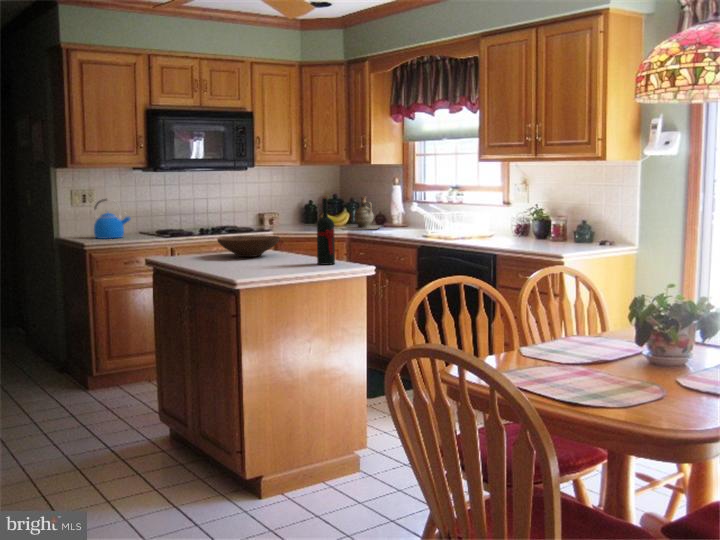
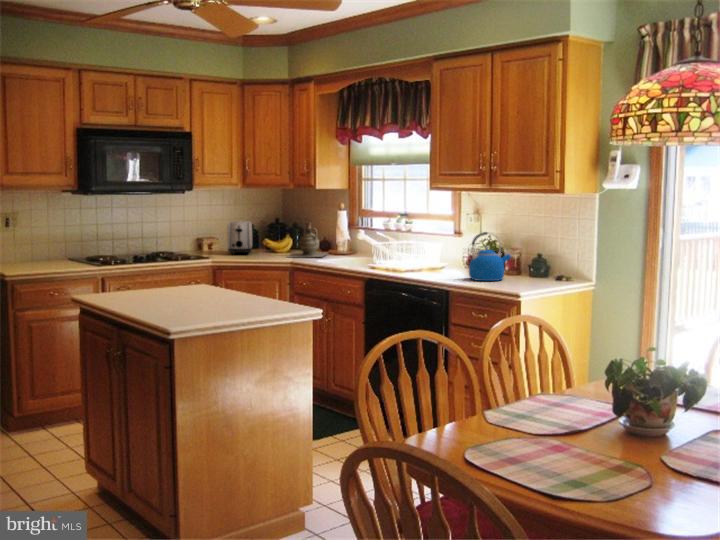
wine bottle: present [317,196,335,265] -> none [255,232,275,308]
toaster: none [286,197,310,228] -> present [227,221,252,255]
kettle: present [94,199,130,239] -> present [469,232,511,281]
wooden bowl: present [217,235,280,257] -> none [146,272,215,297]

